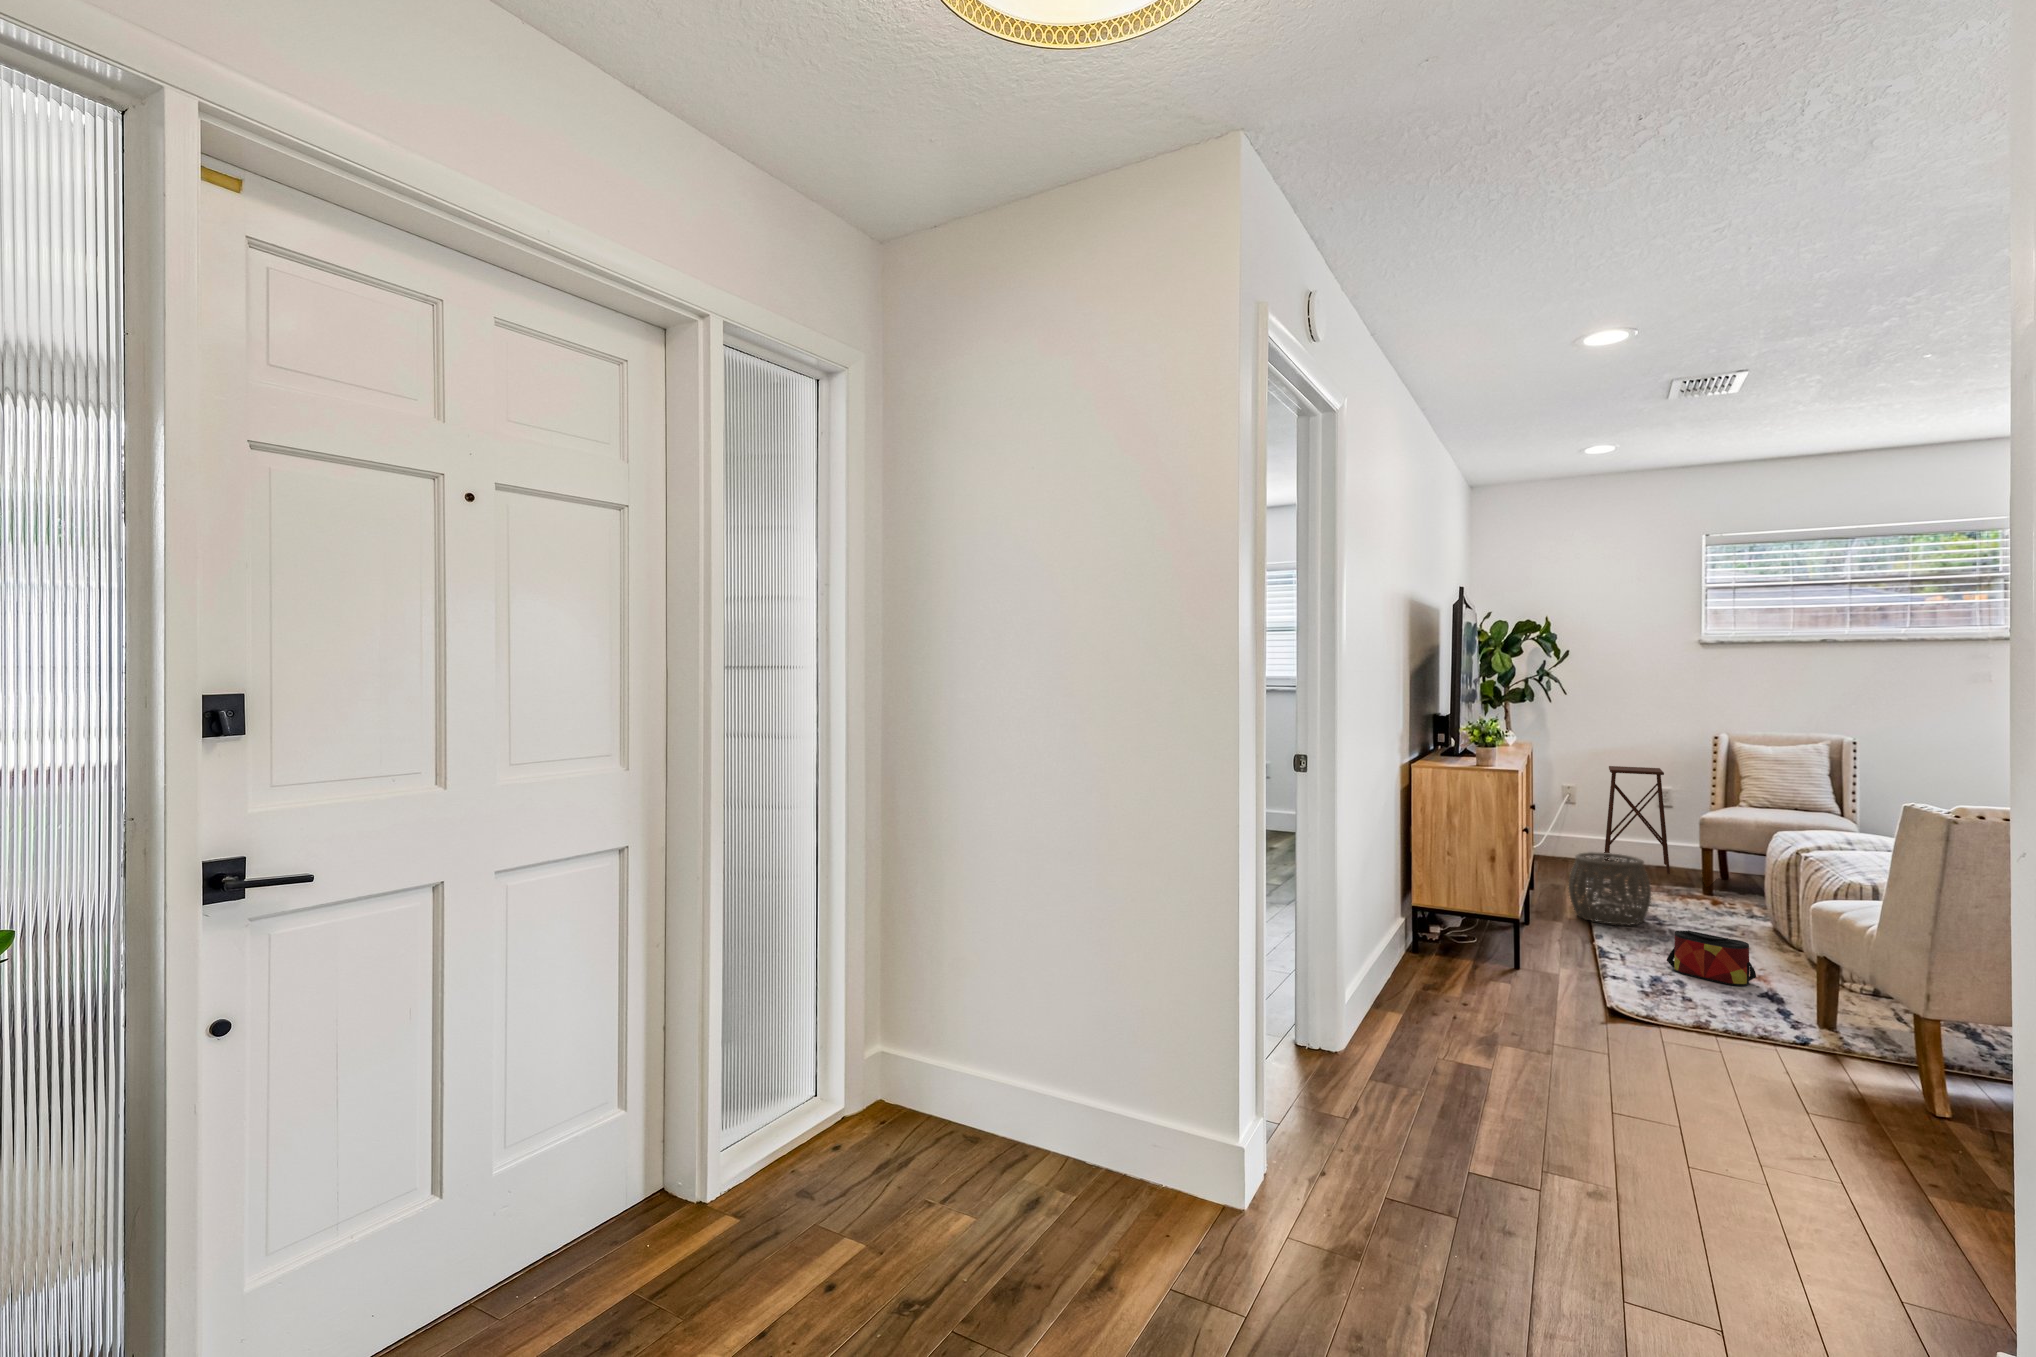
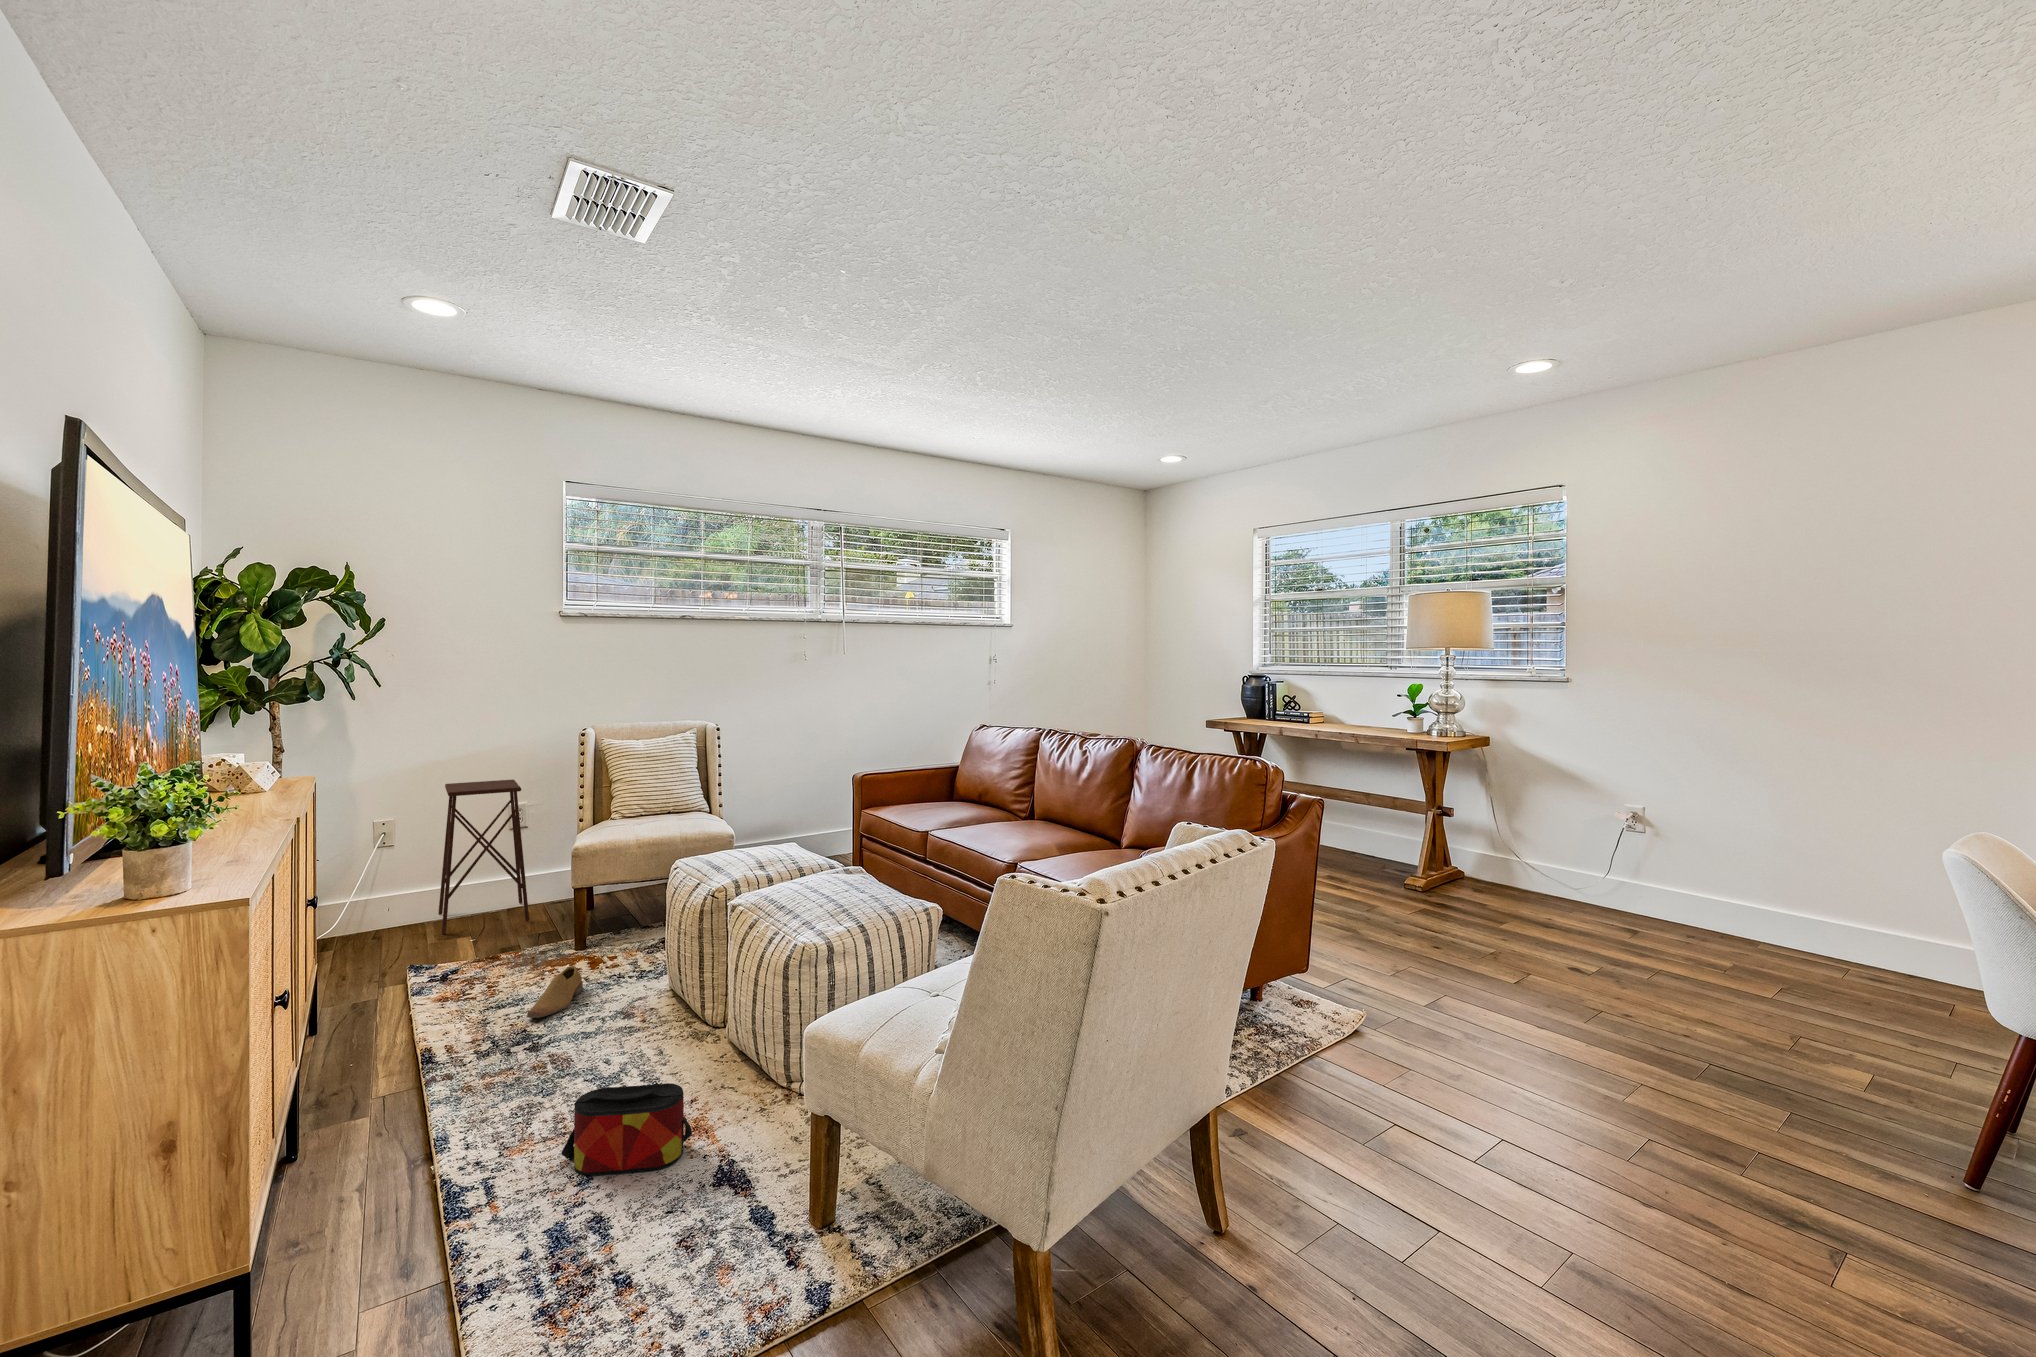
woven basket: present [1569,852,1651,926] -> none [382,948,523,1085]
shoe: none [1658,893,1702,916] -> present [527,966,583,1018]

